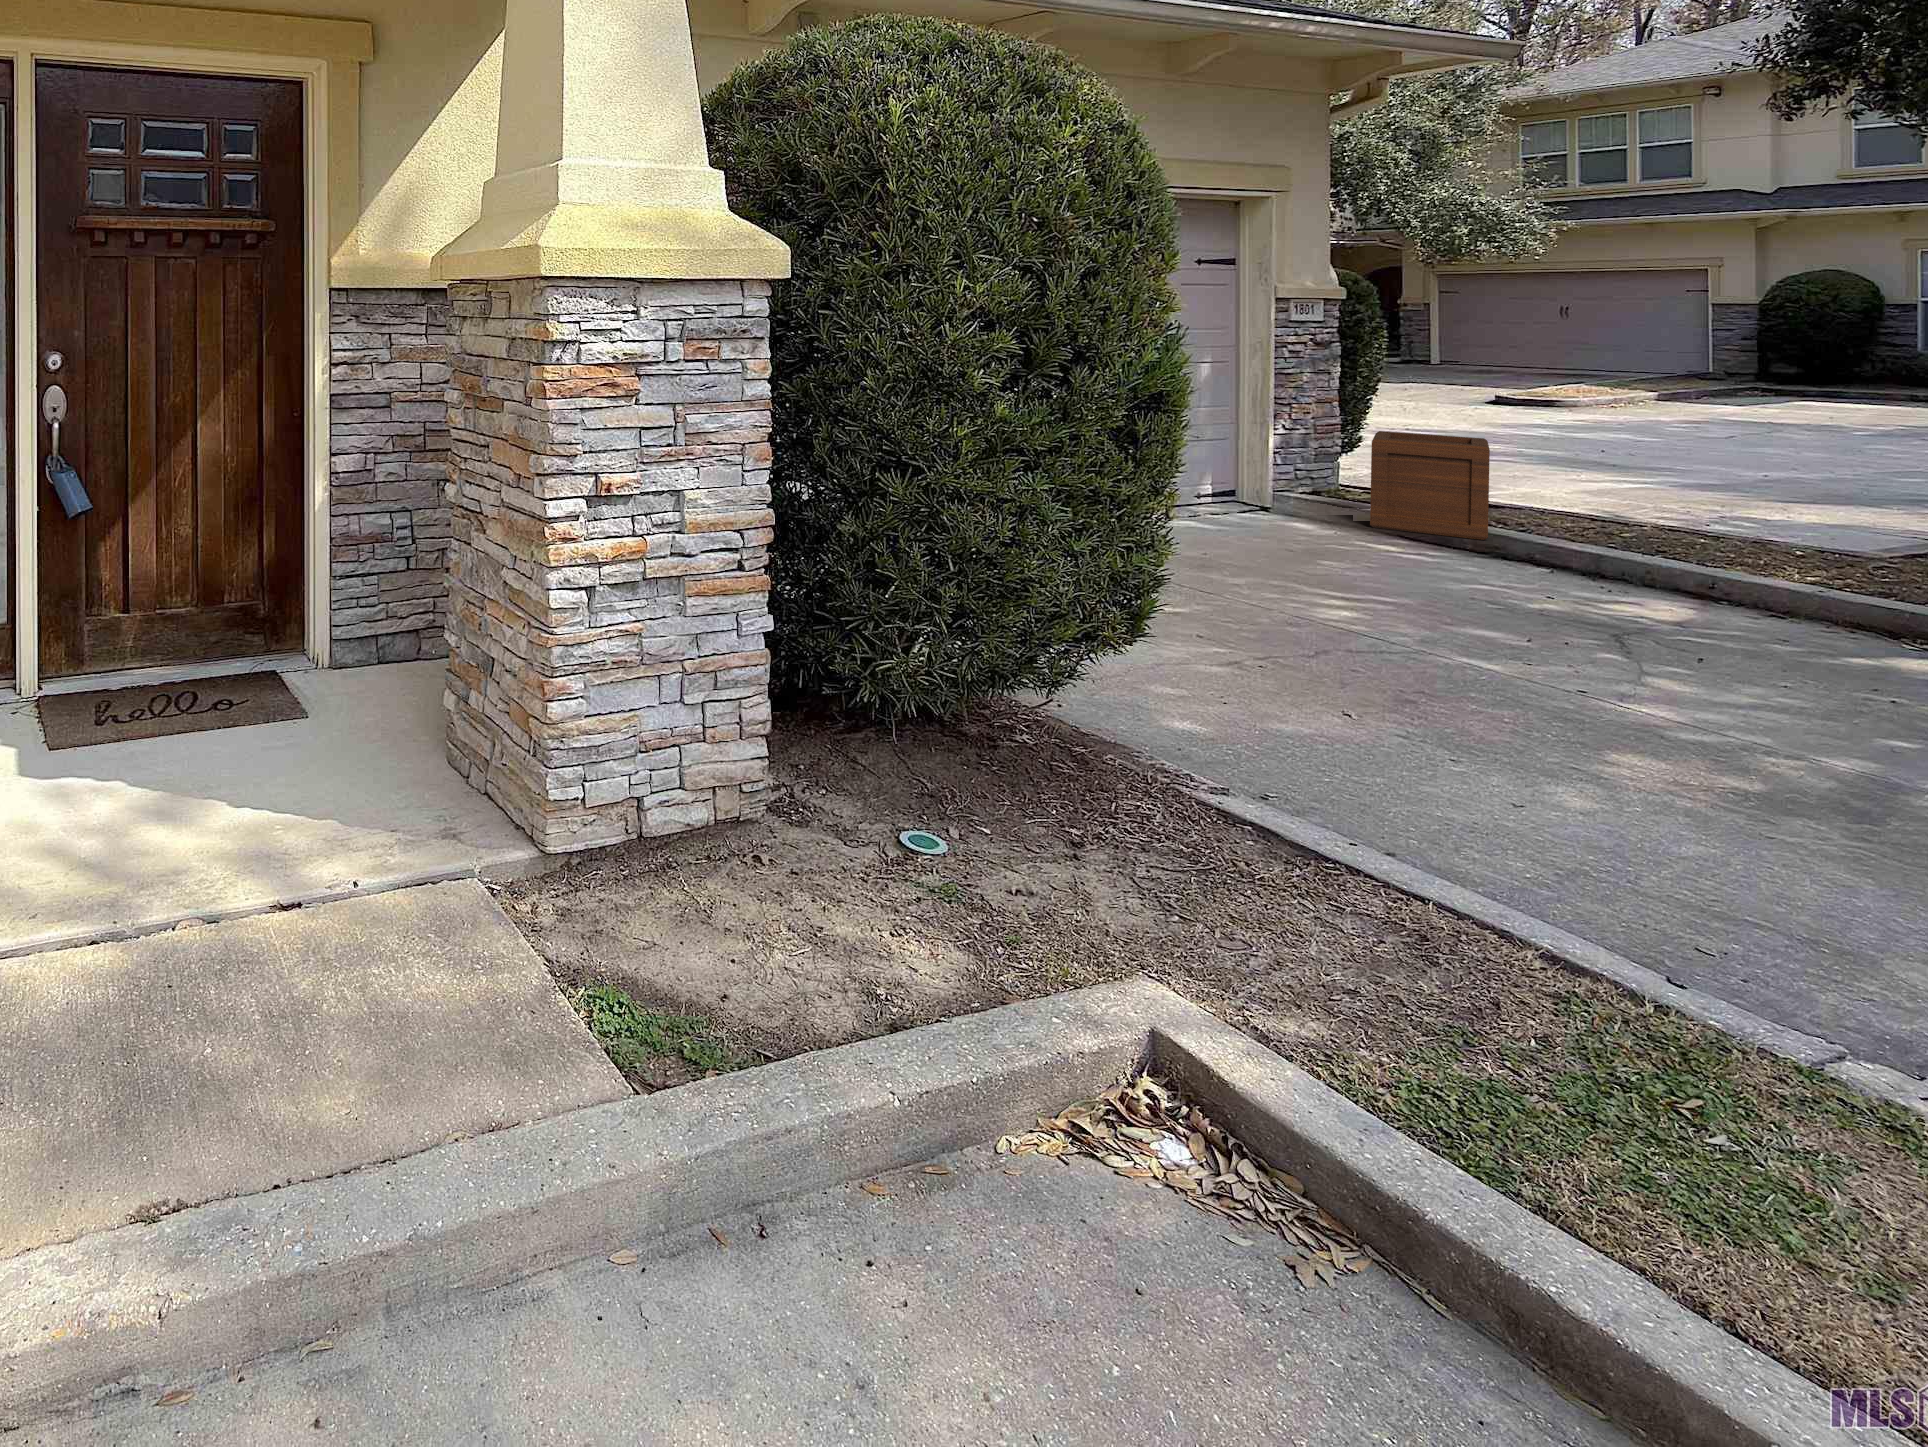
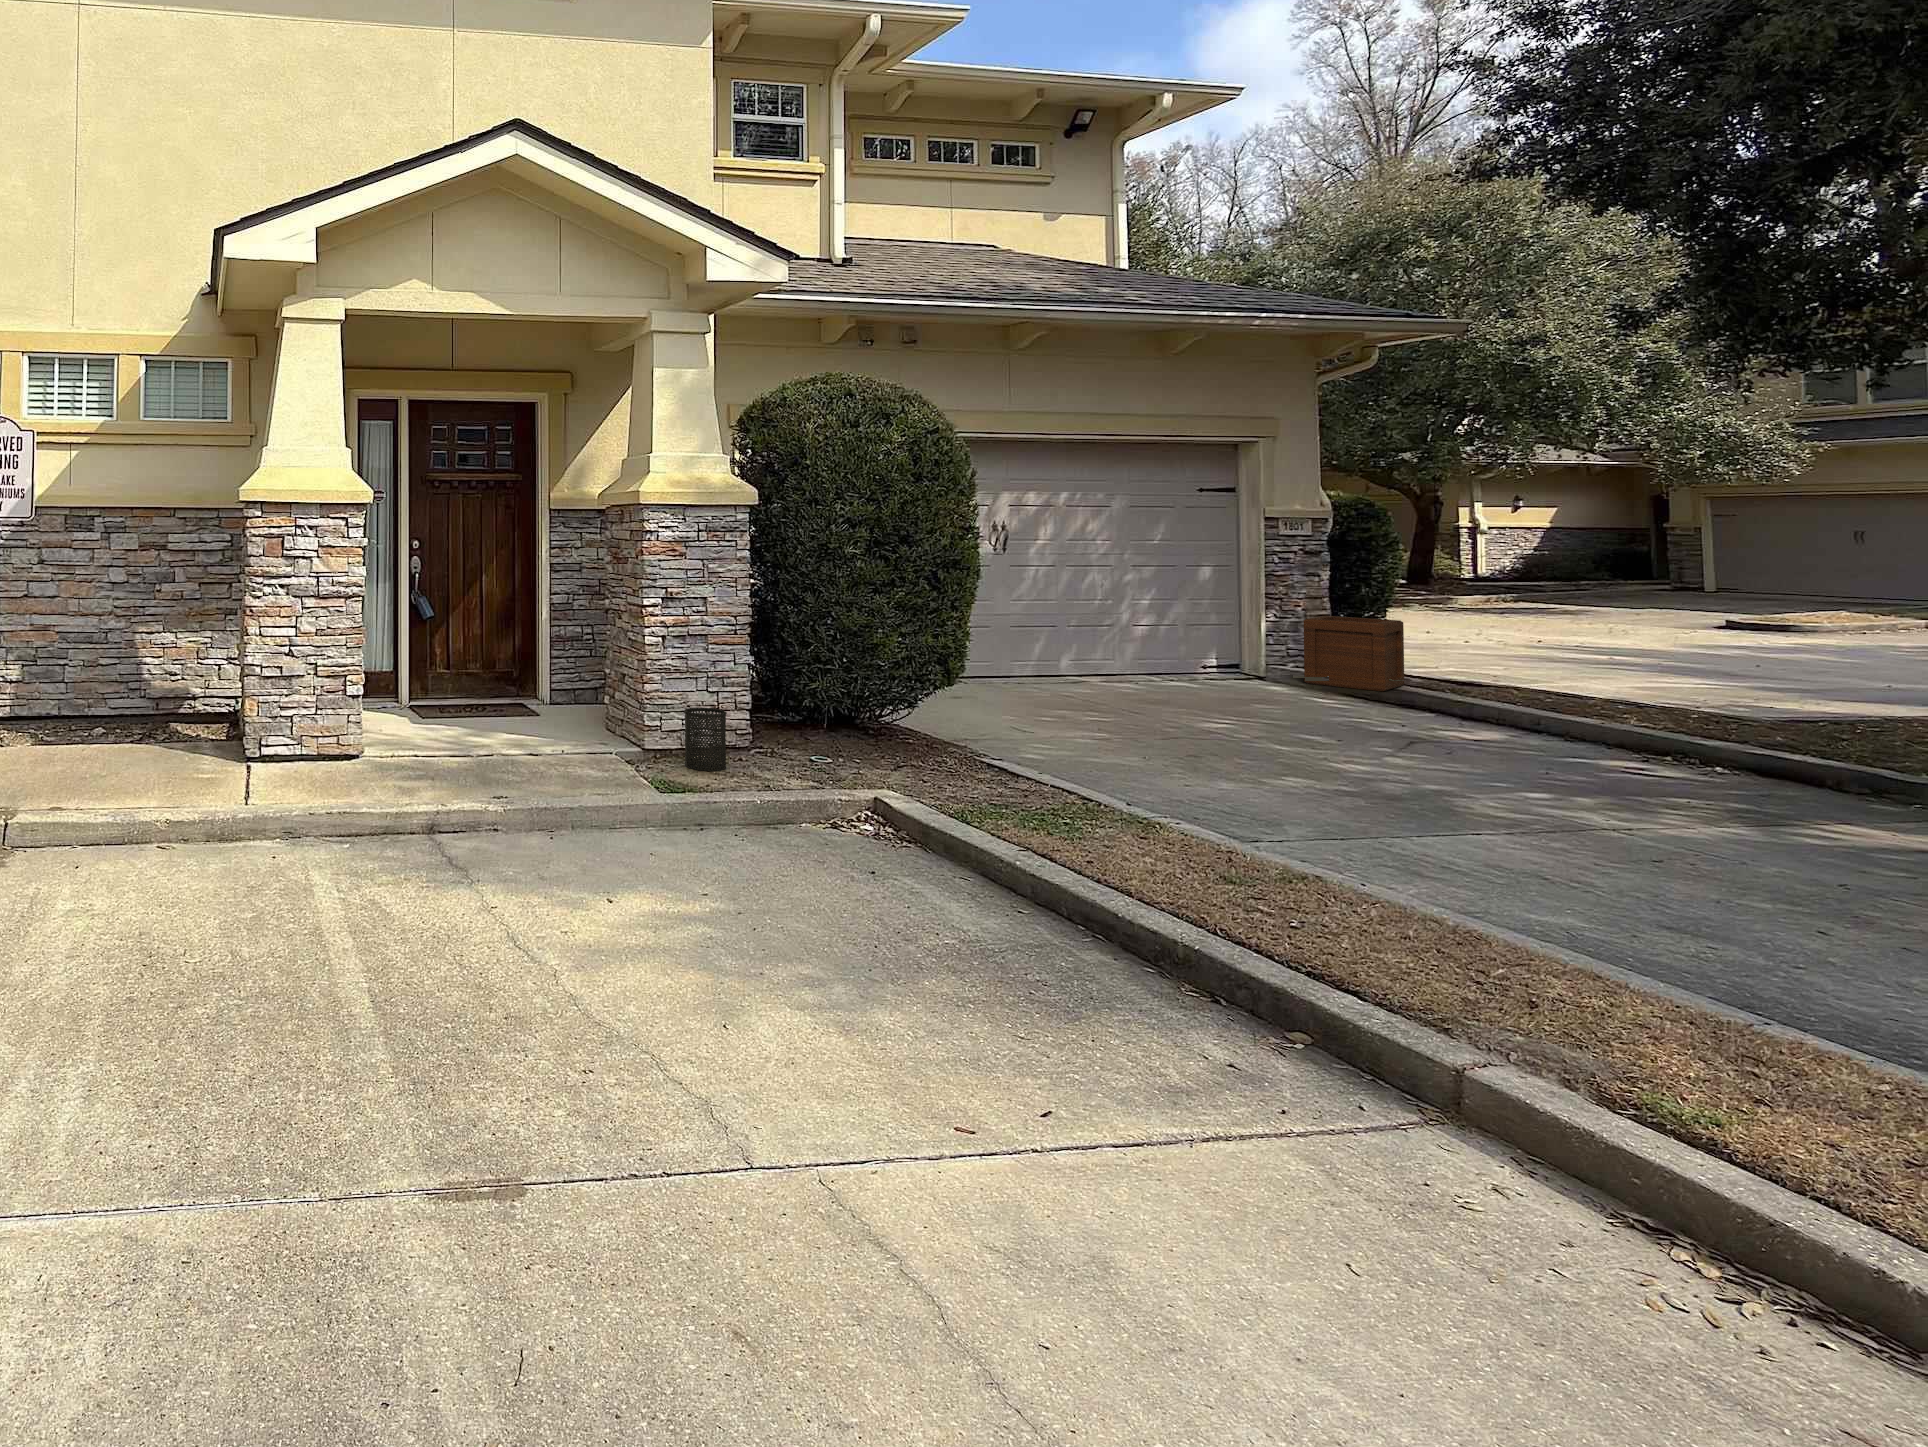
trash can: none [643,753,741,927] -> present [684,708,727,771]

